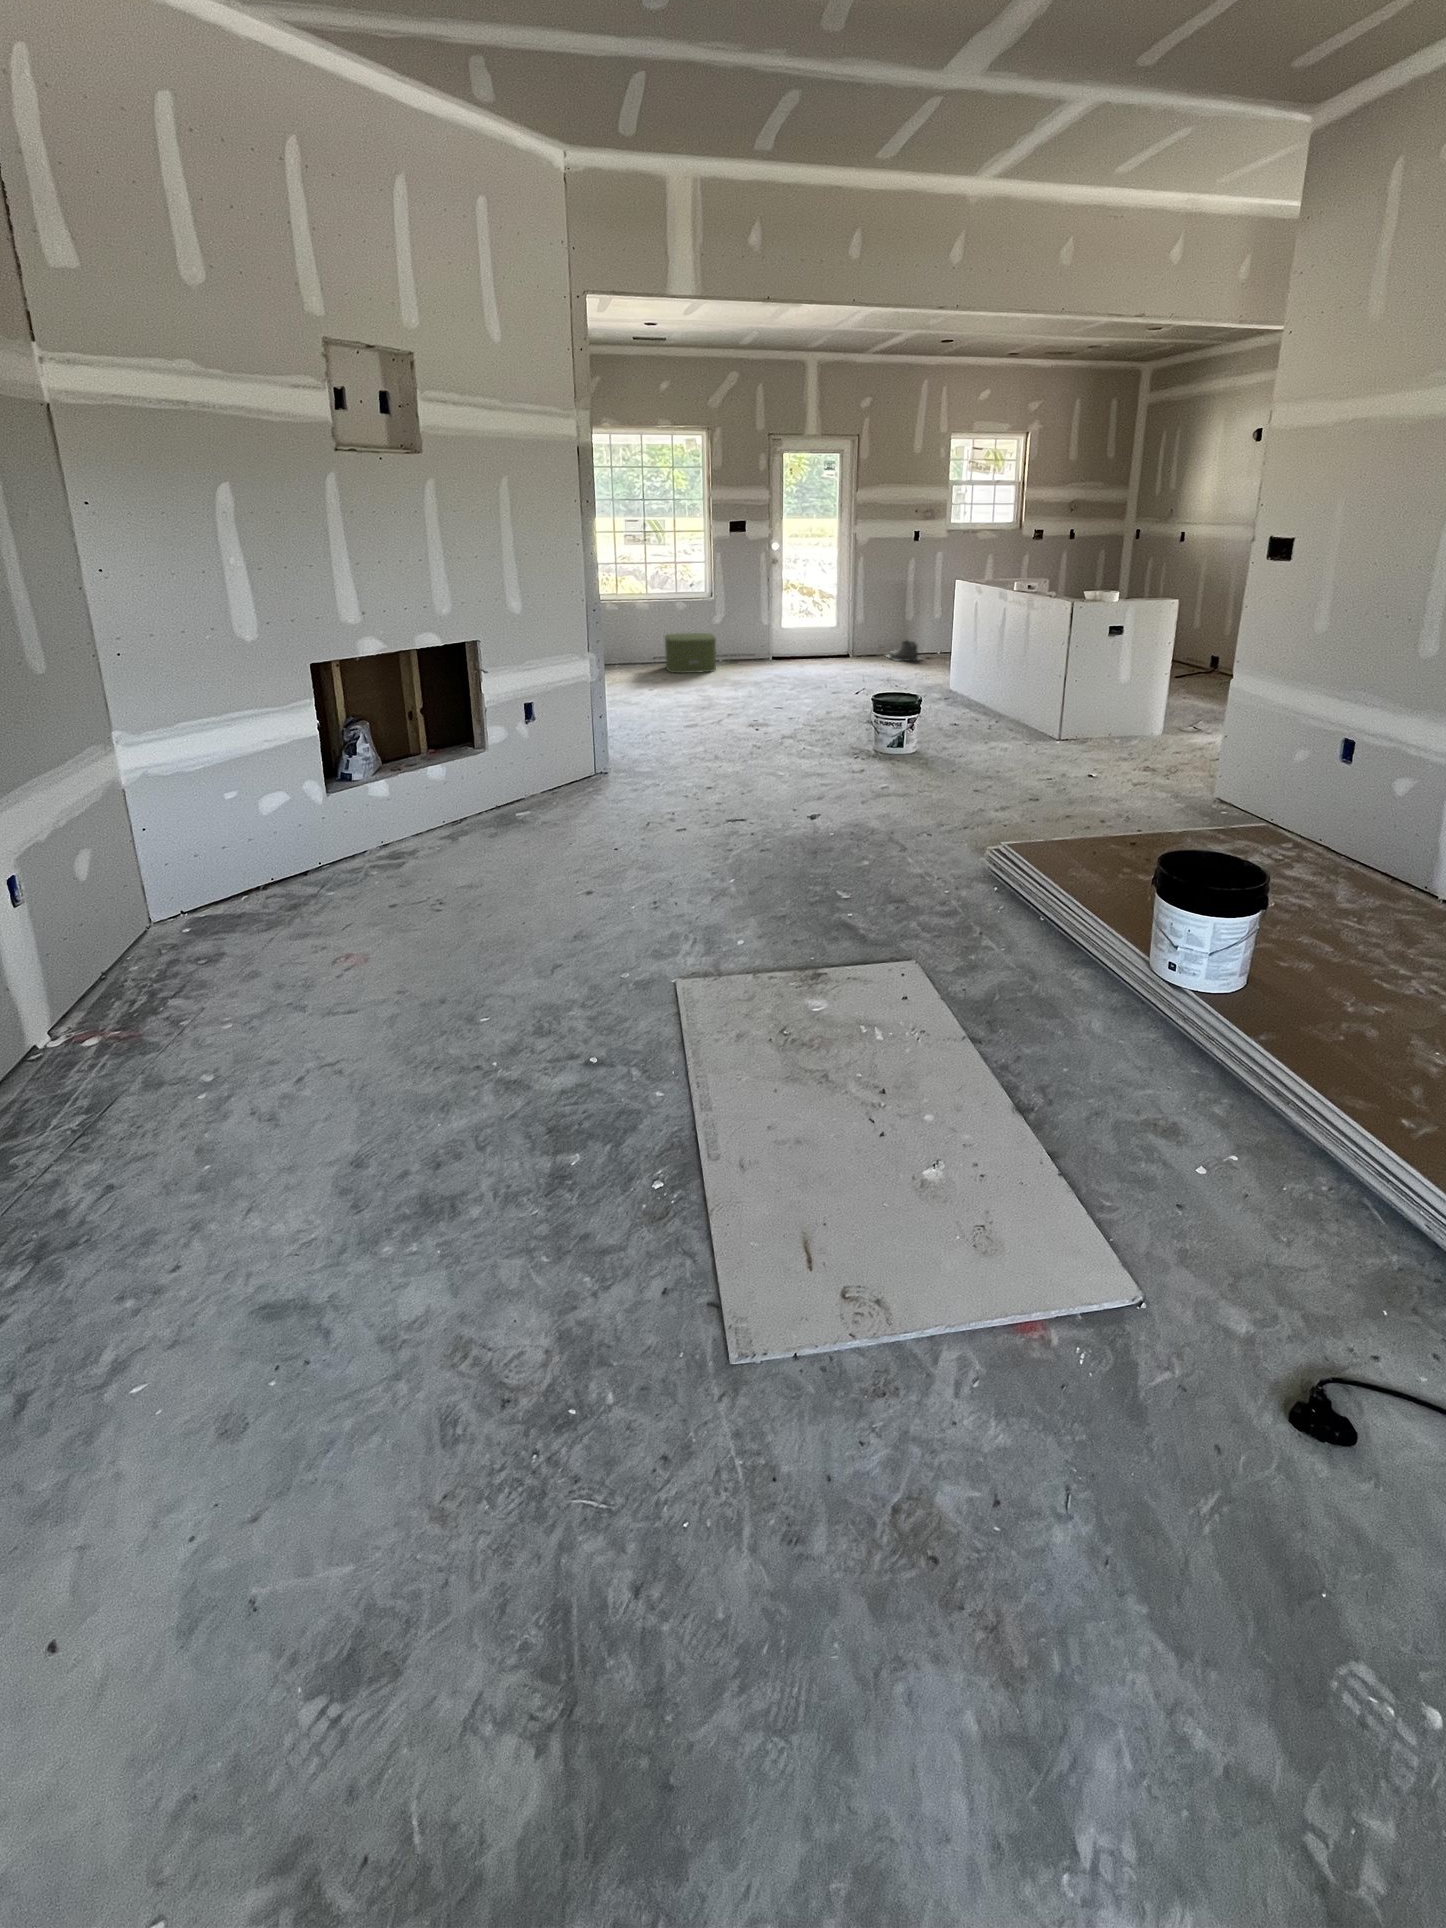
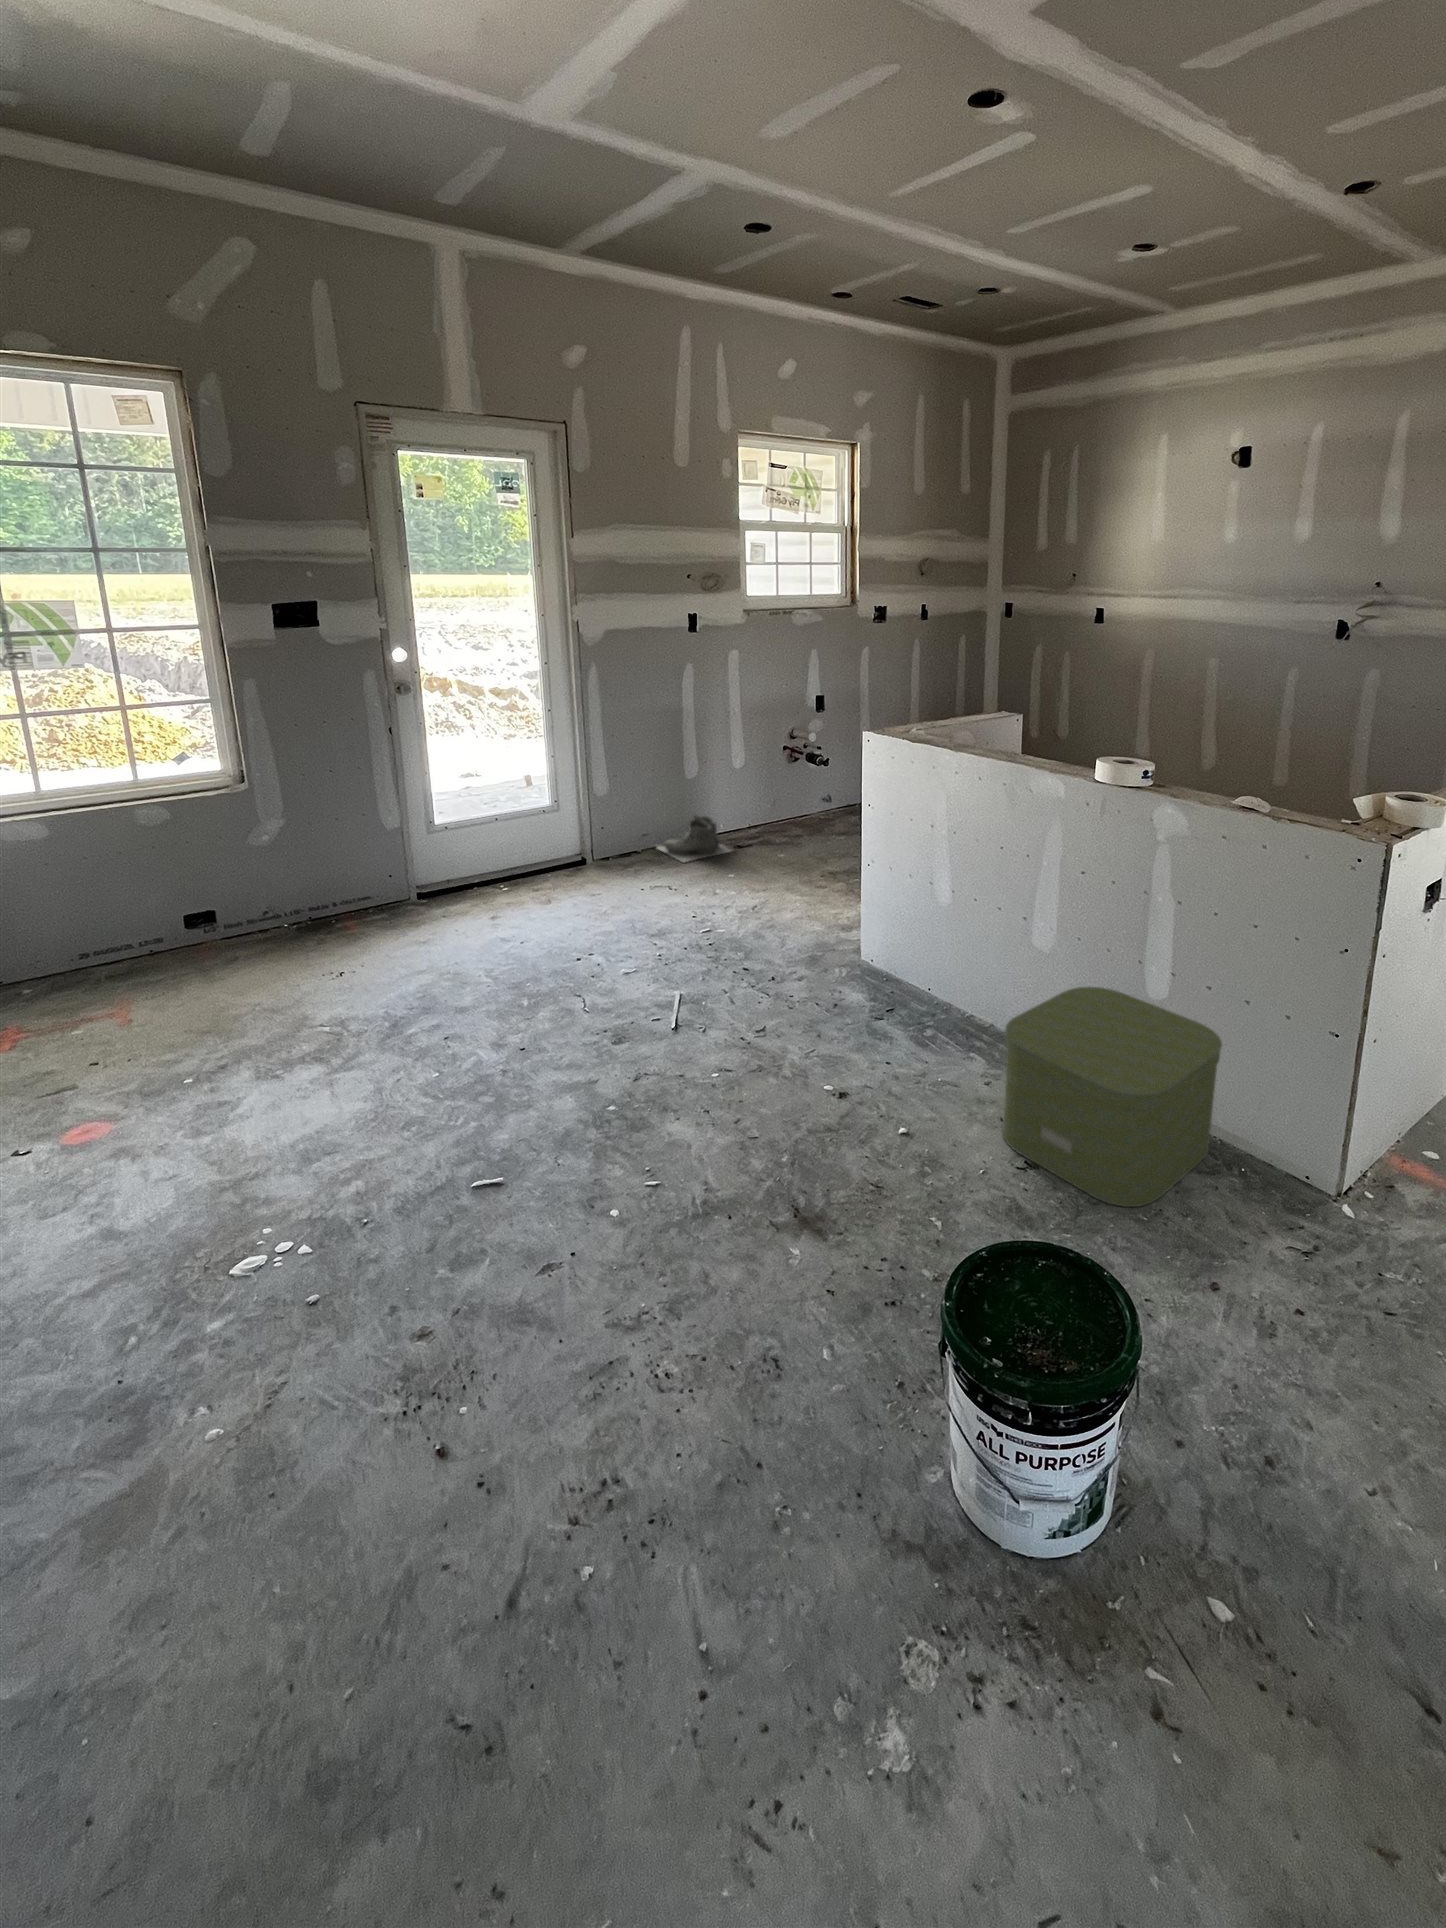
storage box: present [665,633,716,673] -> present [1003,987,1222,1207]

